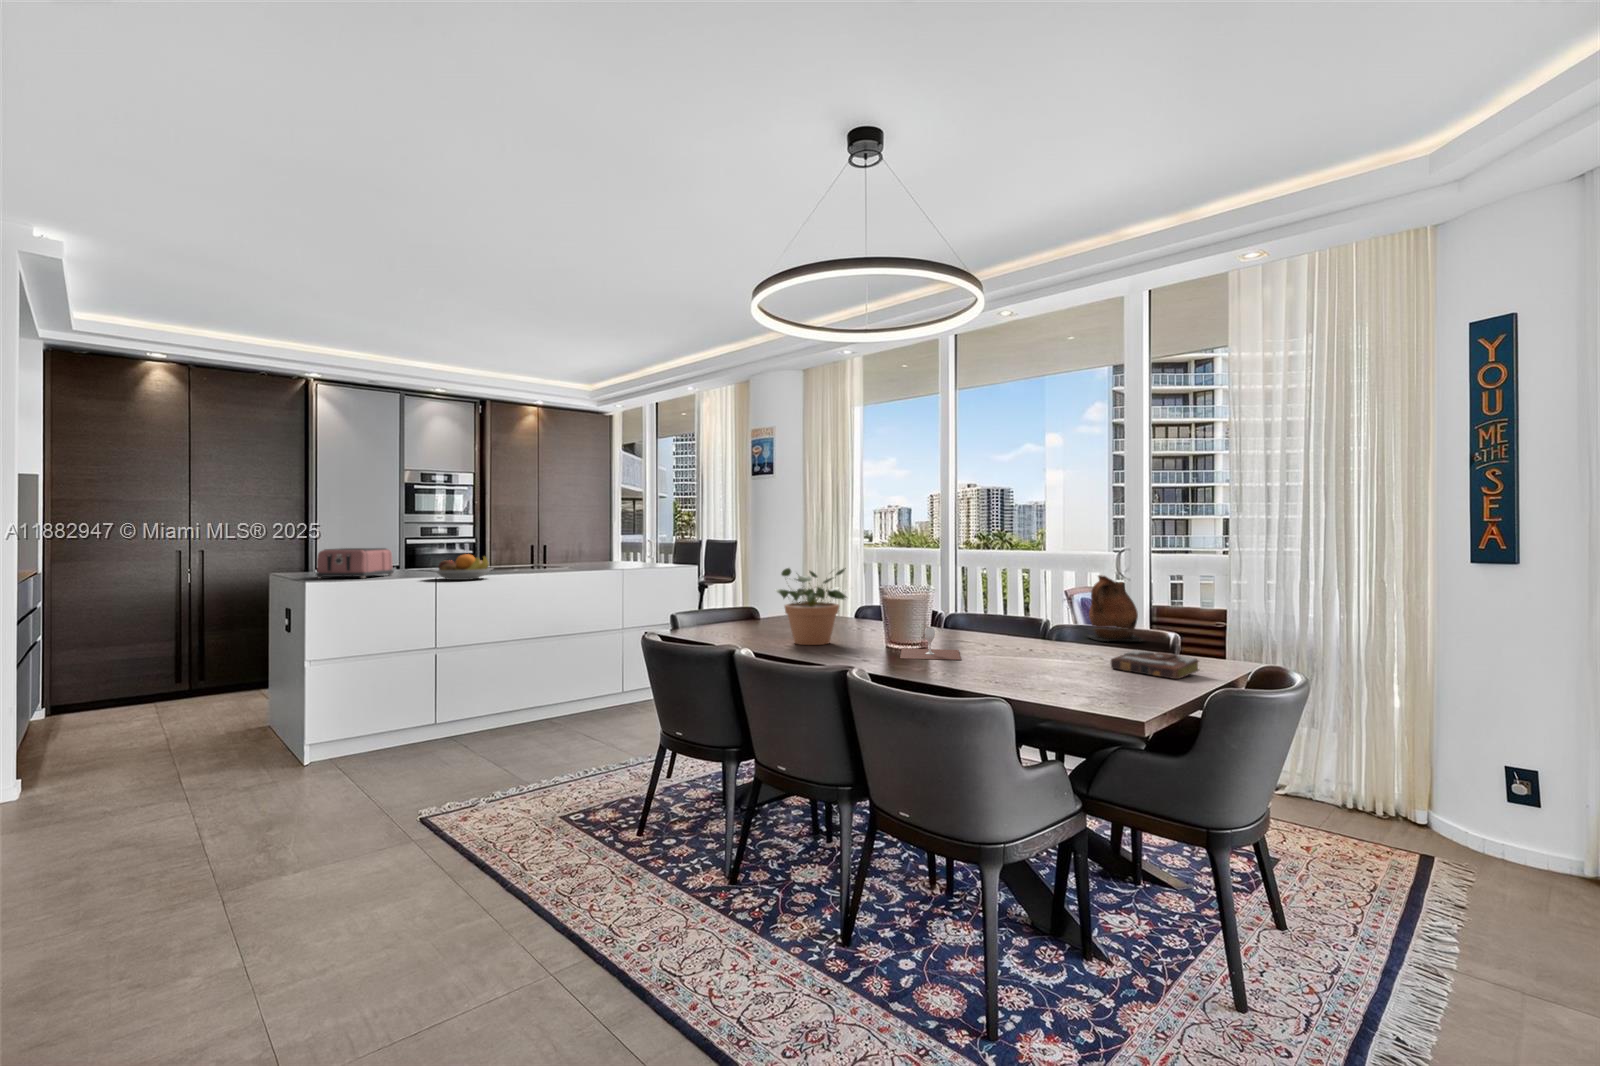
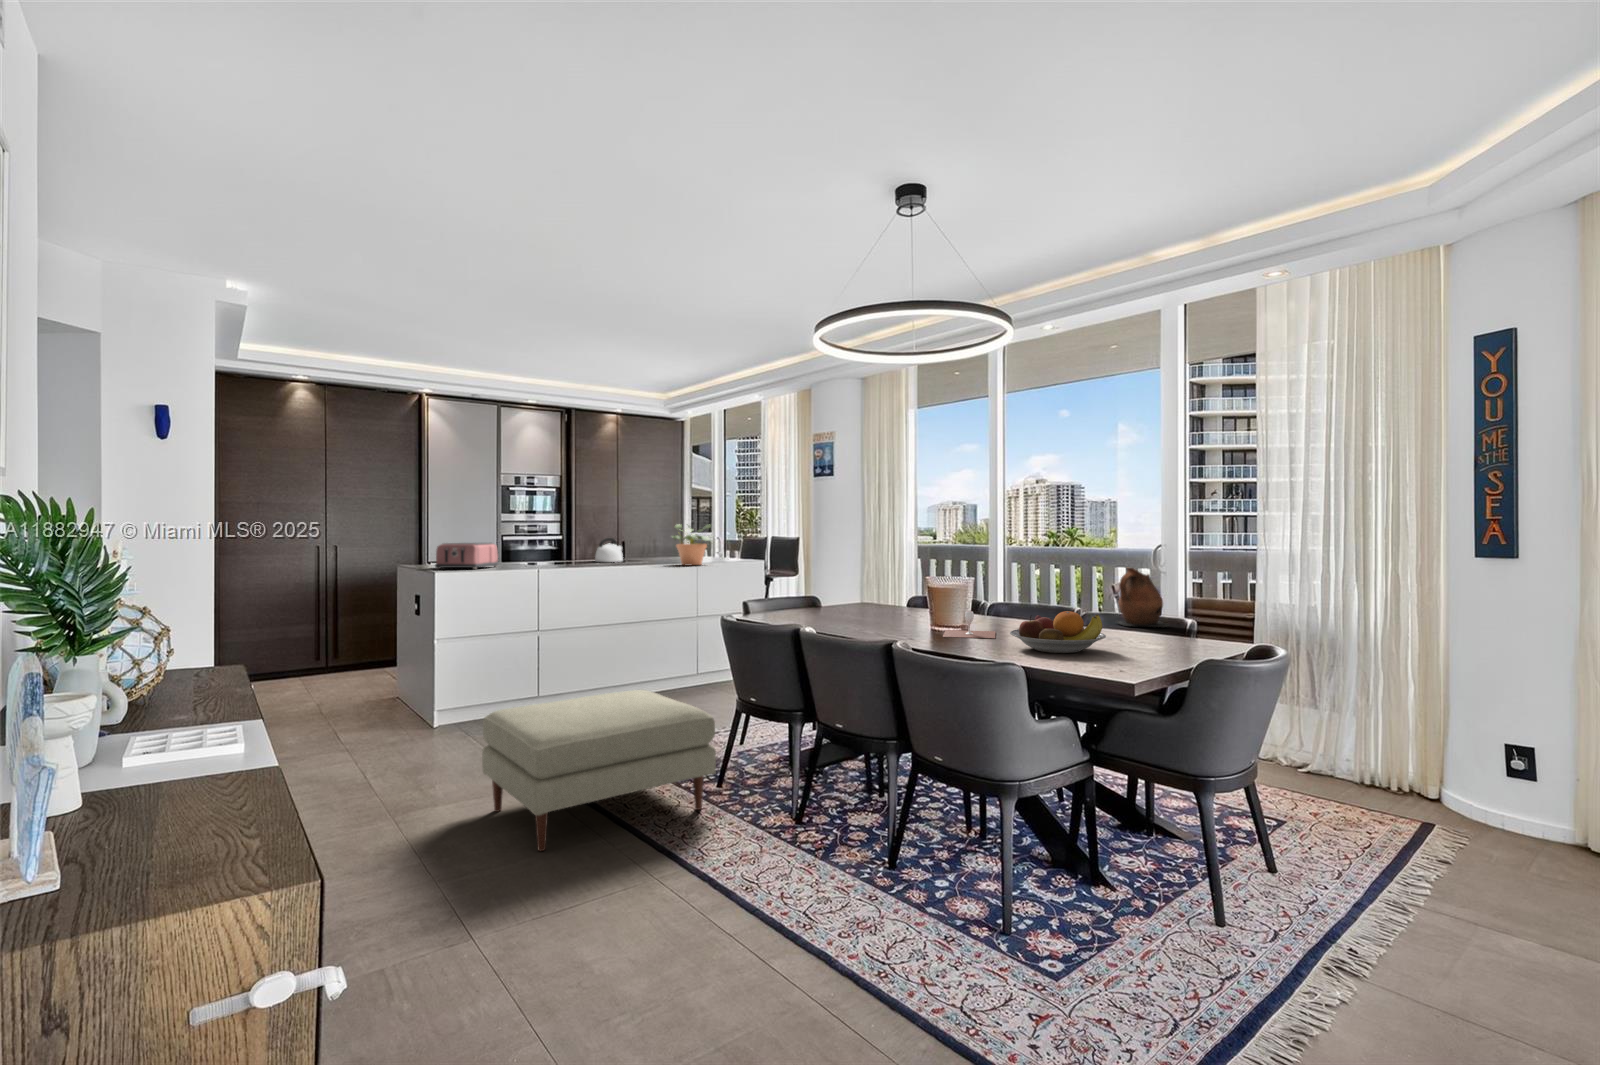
kettle: none [508,542,541,568] -> present [595,538,623,562]
fruit bowl: present [432,554,492,580] -> present [1010,611,1106,653]
potted plant: present [776,568,847,645] -> present [673,524,711,565]
book: present [1111,650,1199,679] -> none [1125,631,1202,654]
ottoman: none [344,721,634,938] -> present [482,690,716,851]

